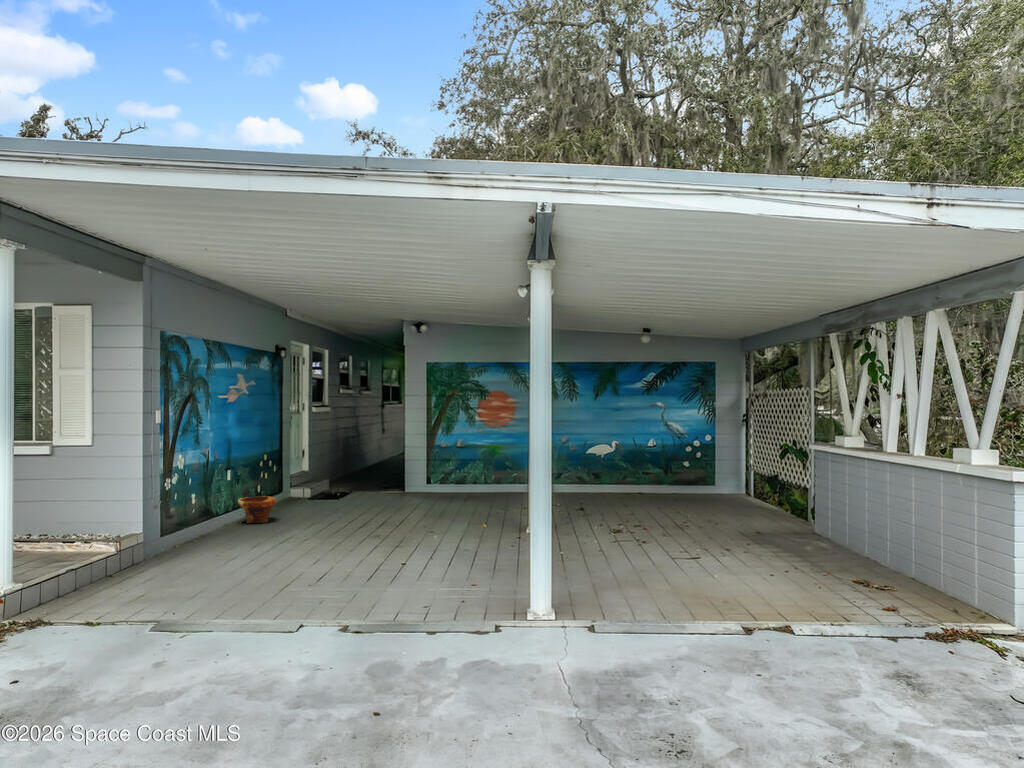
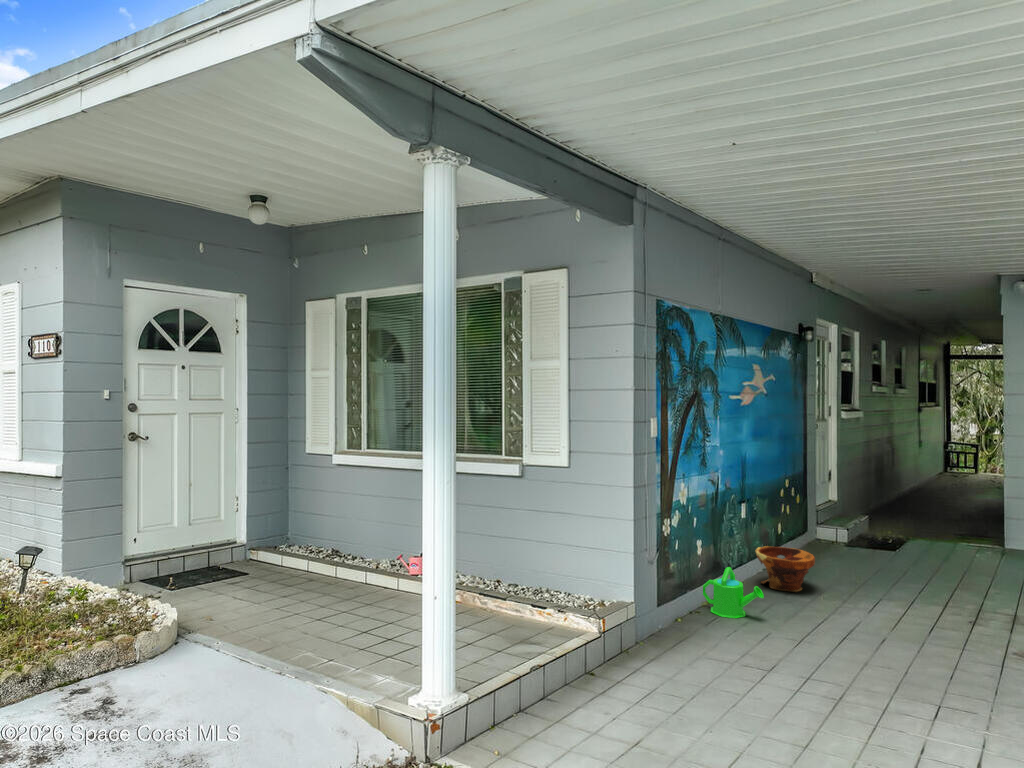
watering can: none [195,507,237,539] -> present [703,567,764,618]

